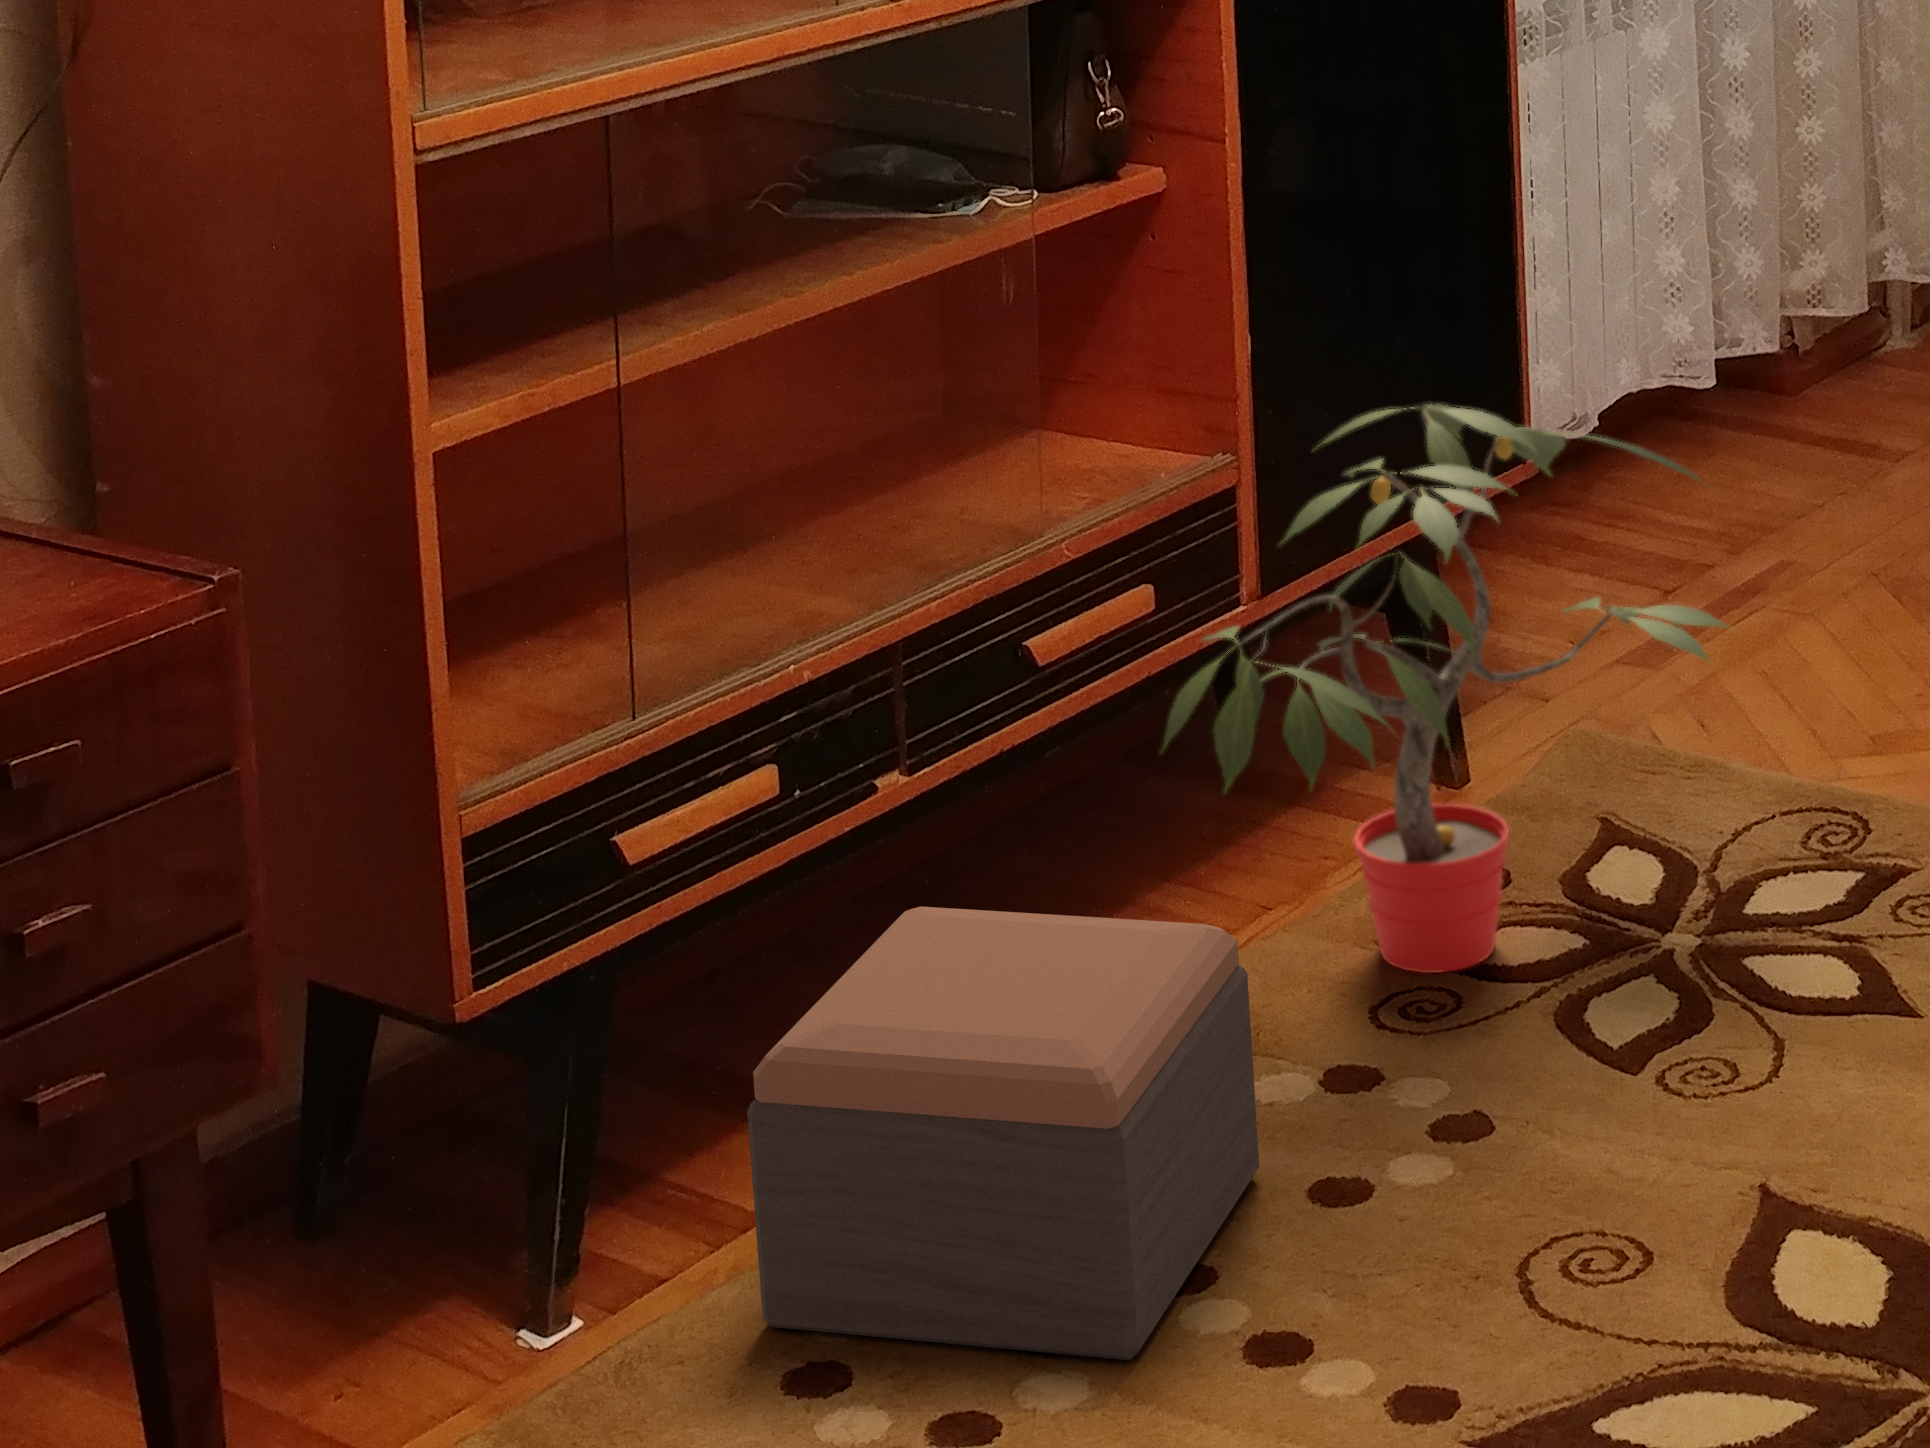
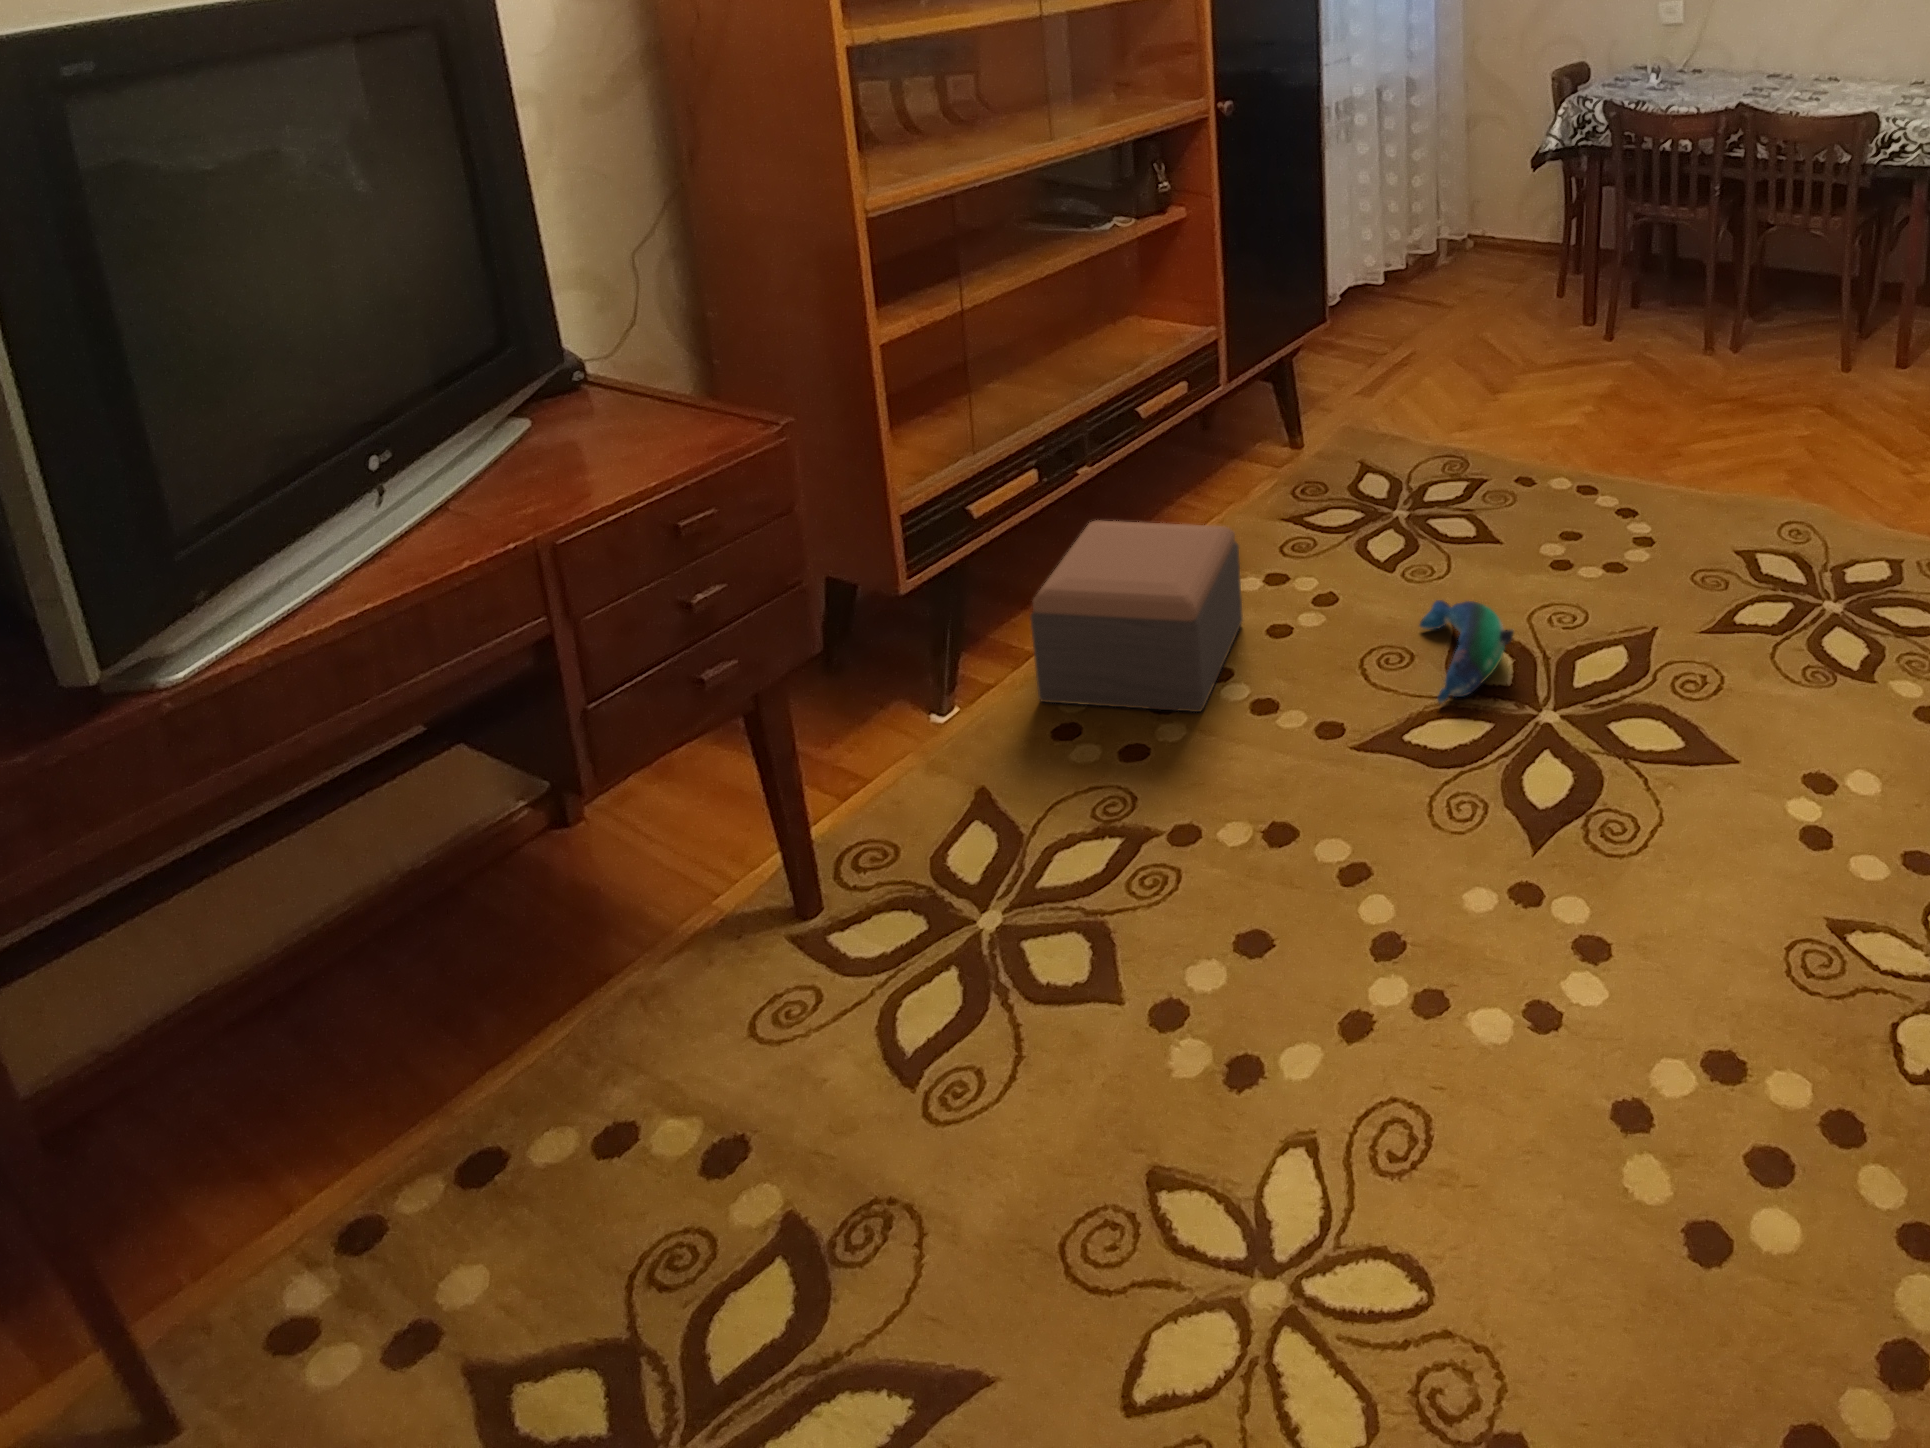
potted plant: present [1164,404,1732,973] -> none [1192,302,1422,530]
plush toy: none [1678,1128,1890,1361] -> present [1420,600,1513,703]

